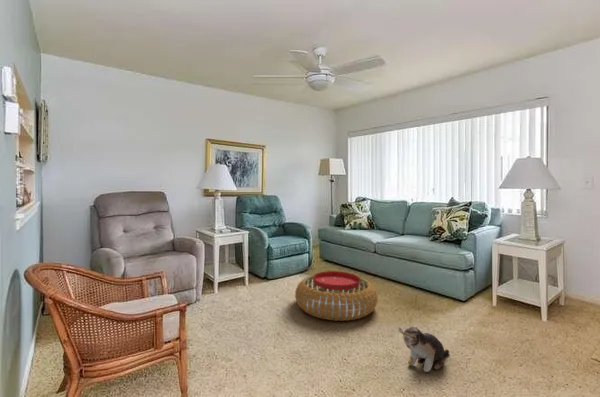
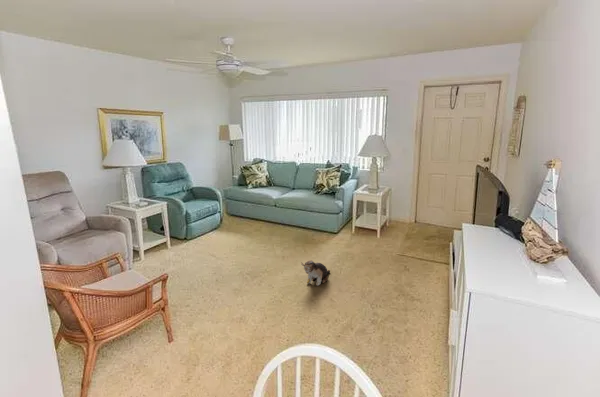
pouf: present [295,271,378,321] -> none [219,228,282,265]

